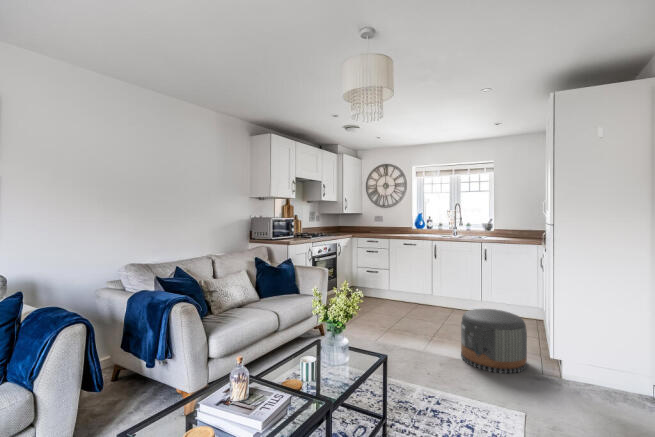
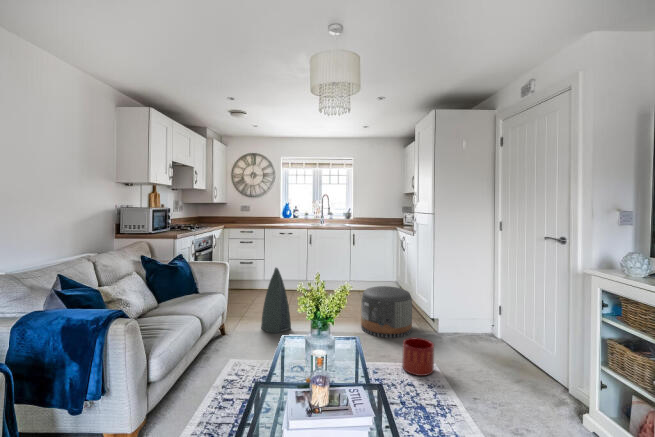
air purifier: none [357,277,384,342] -> present [261,268,291,333]
planter: none [474,373,516,424] -> present [402,337,434,376]

